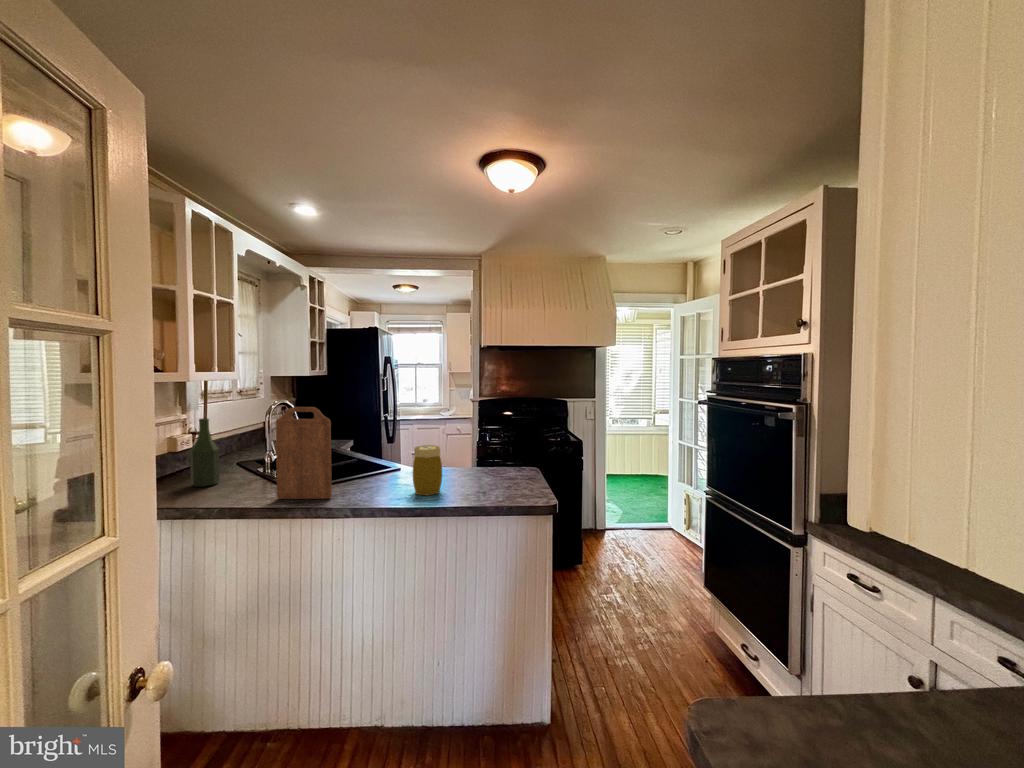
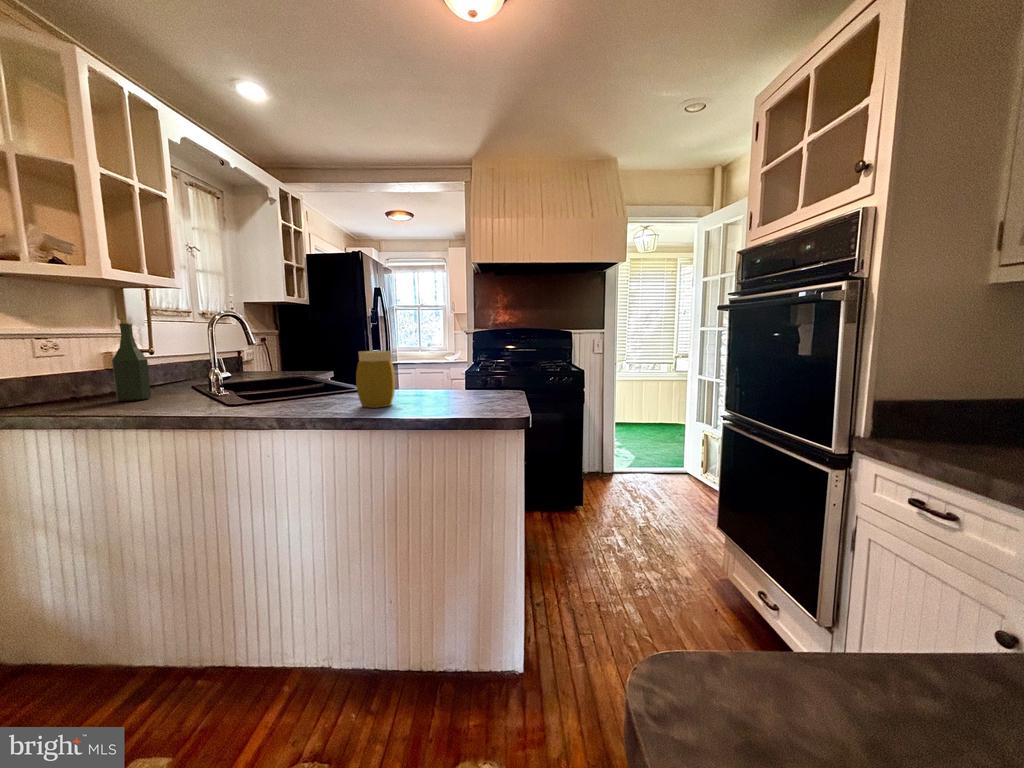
cutting board: present [276,407,332,499] -> none [189,299,261,410]

